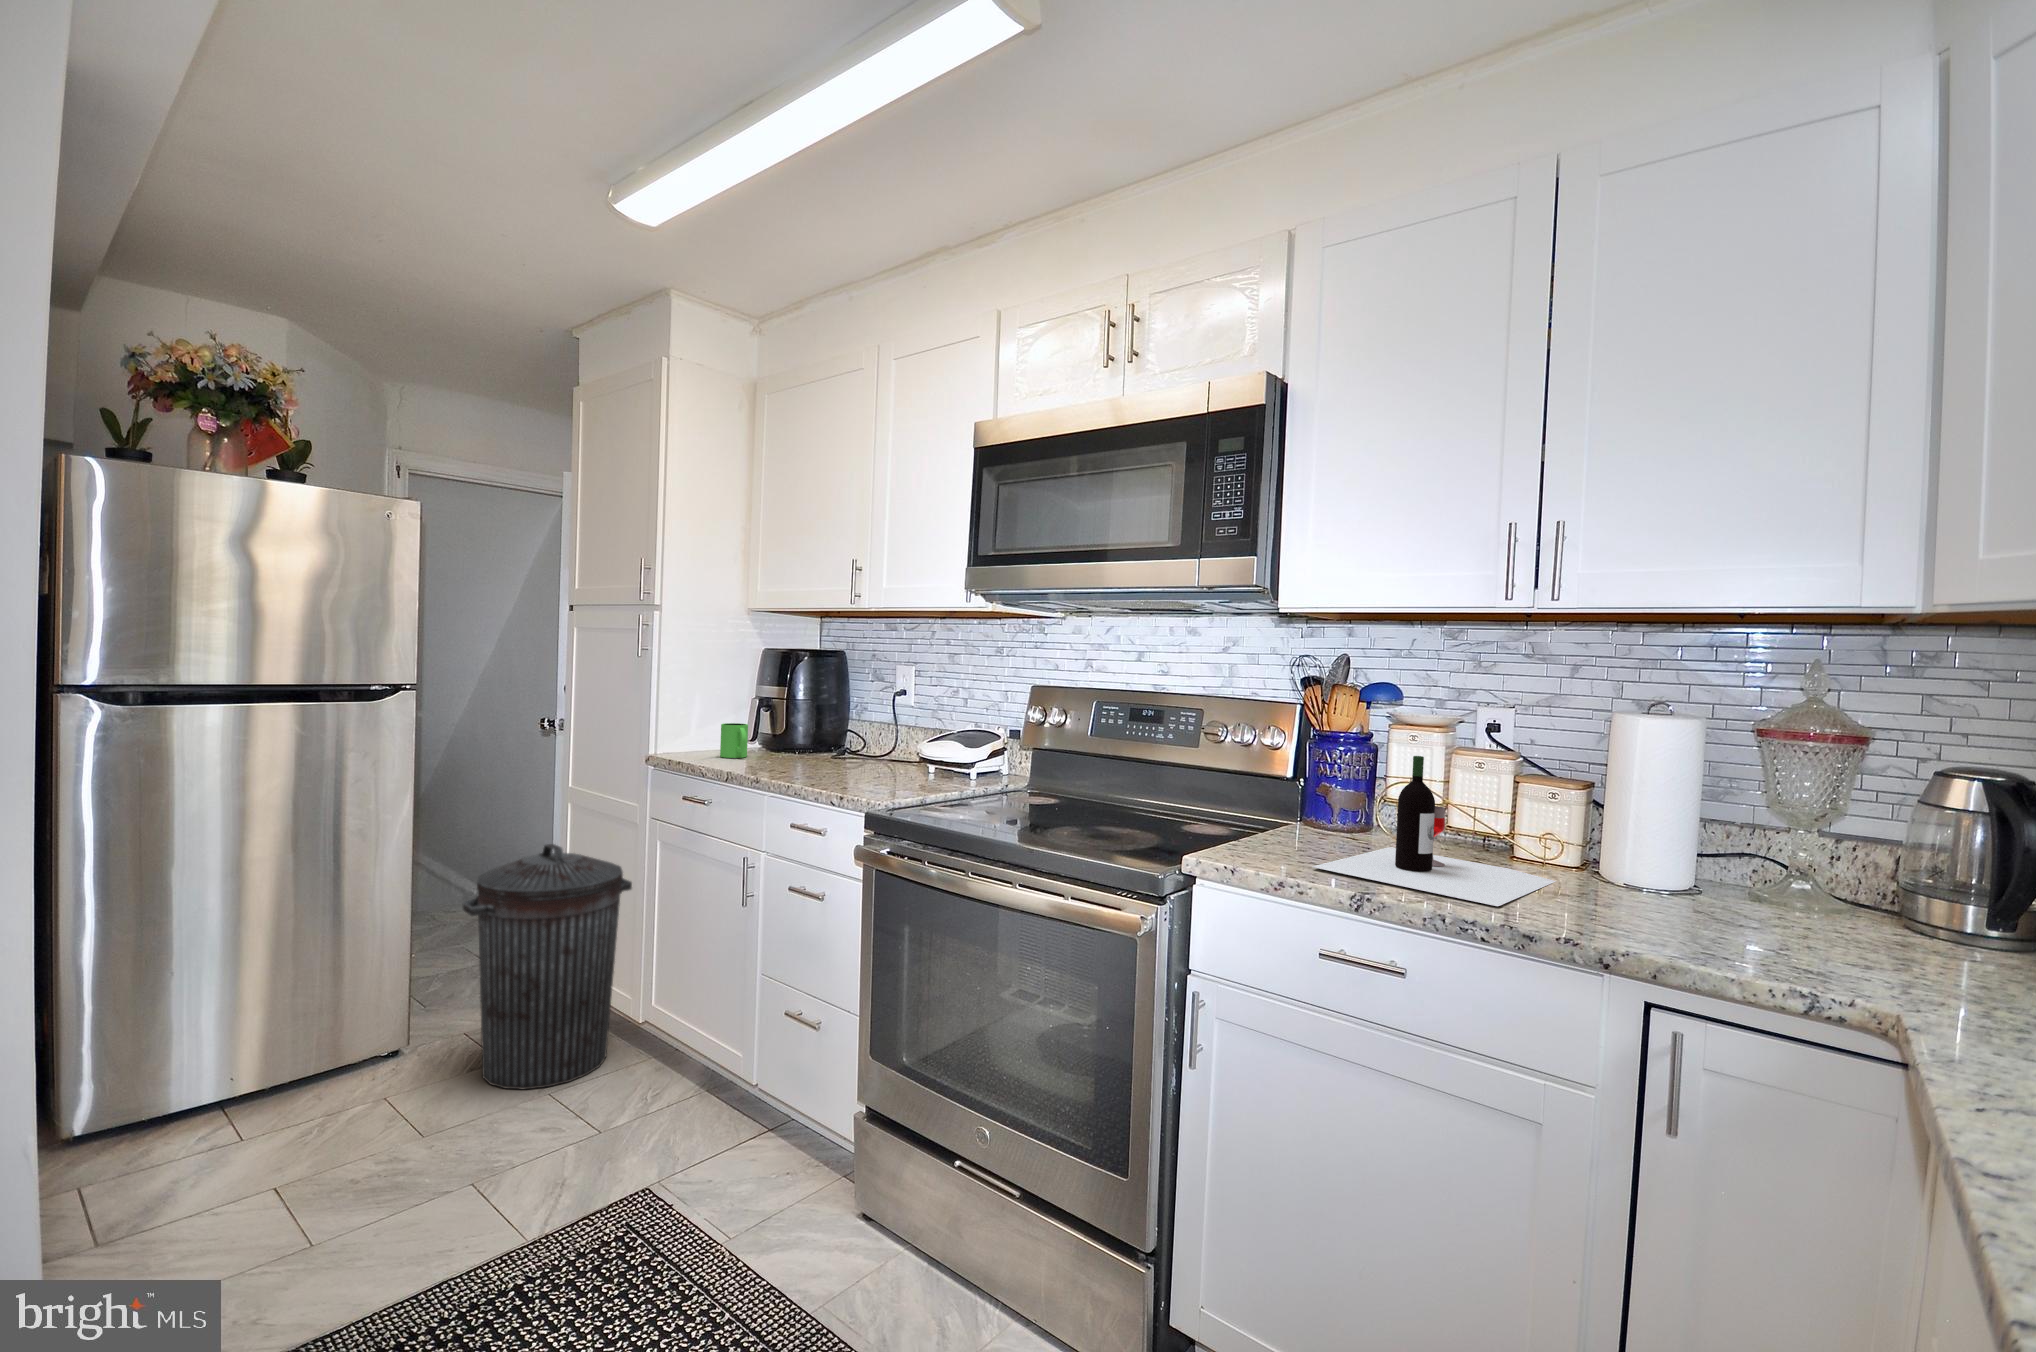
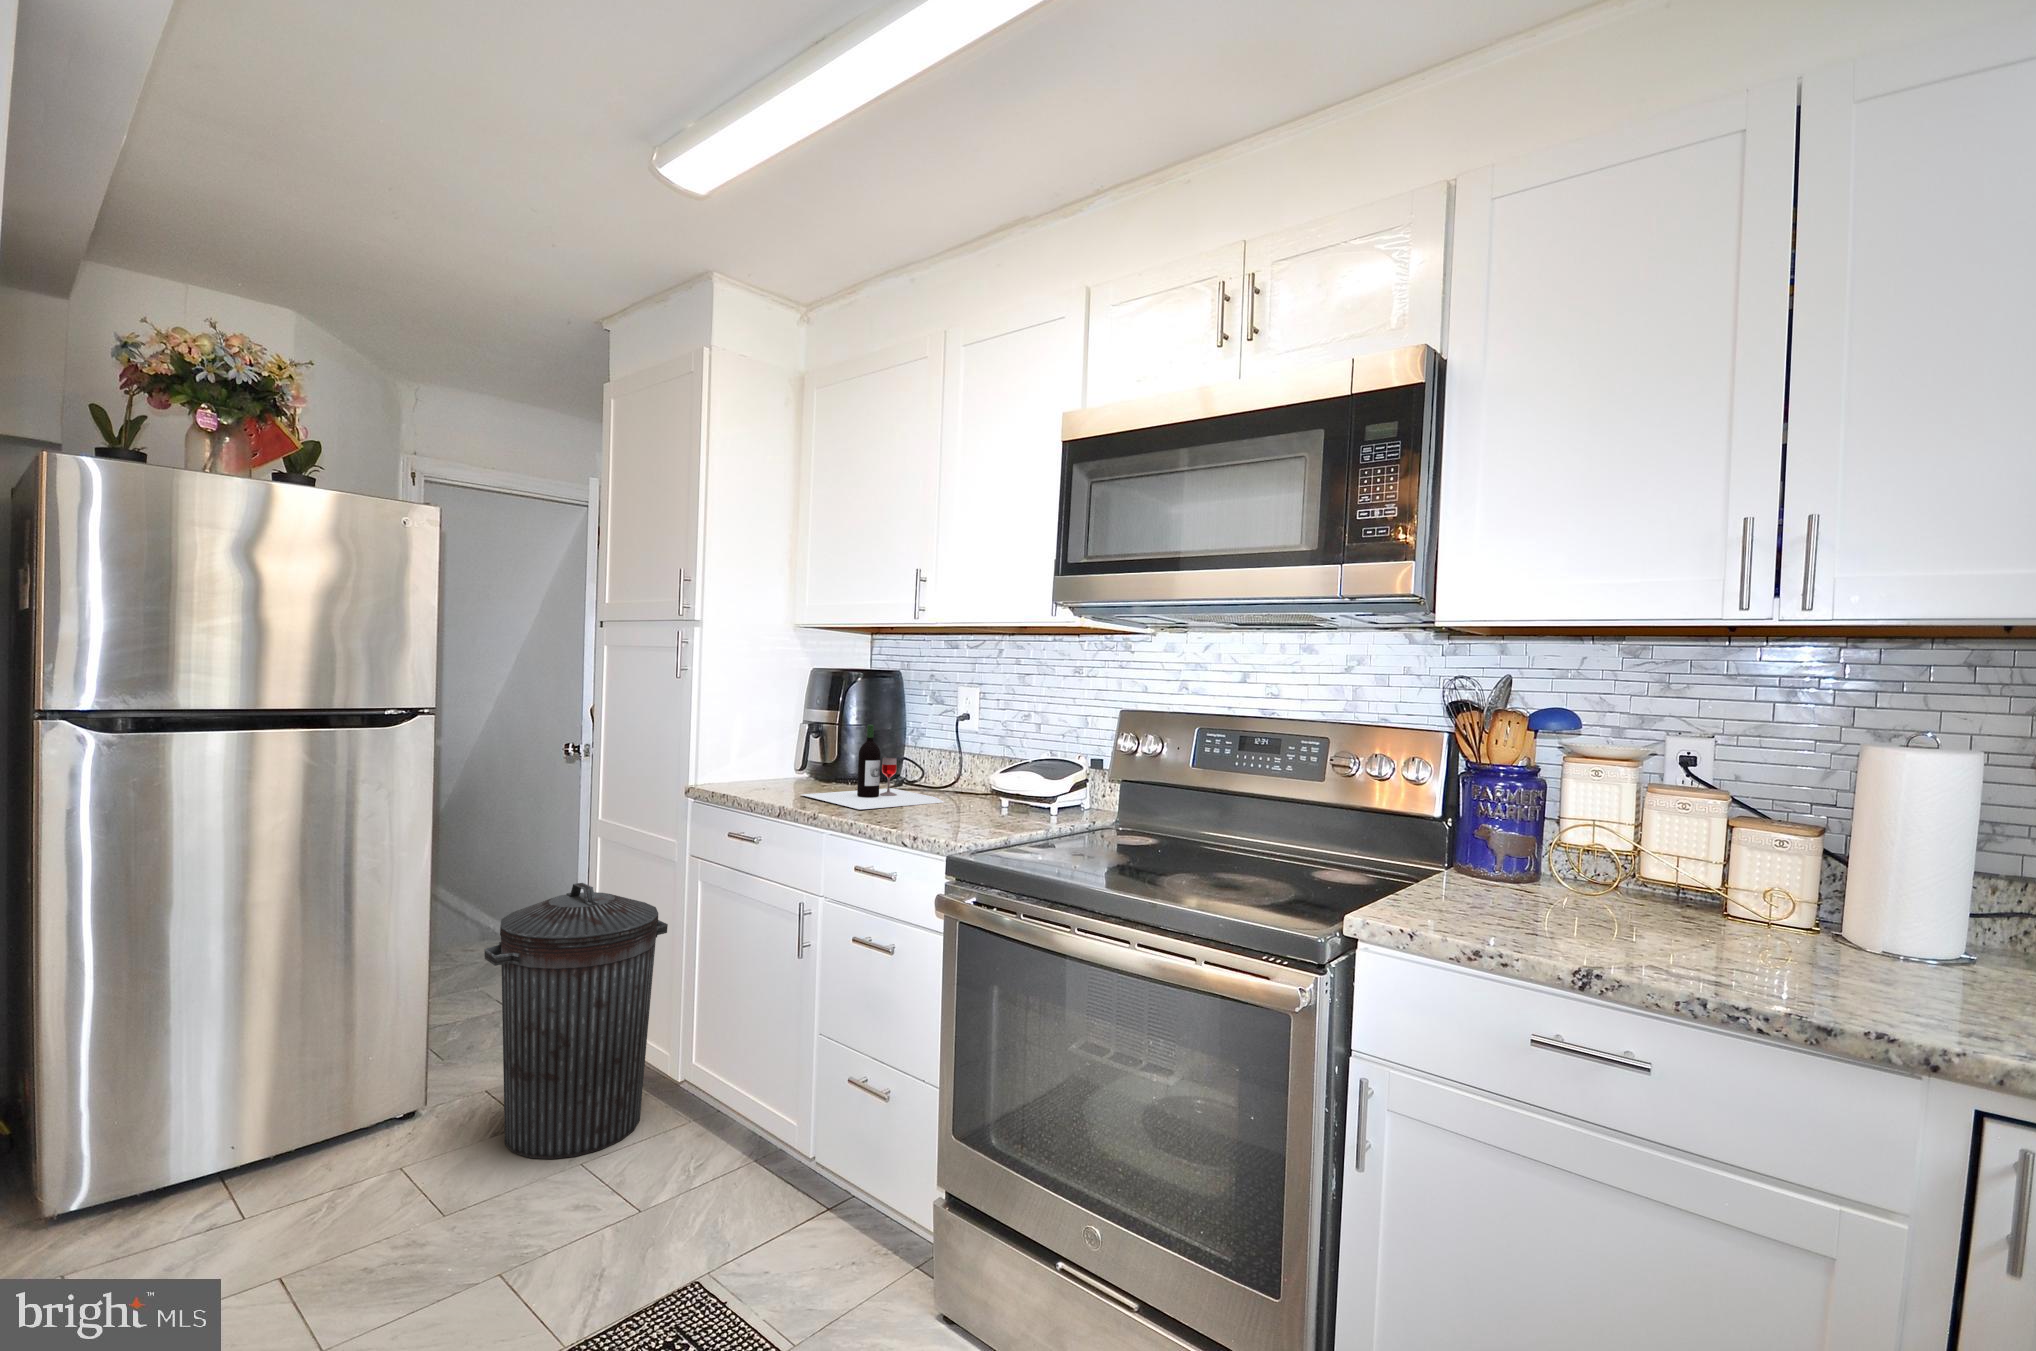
mug: present [720,723,748,758] -> none [763,748,794,787]
wine bottle: present [1313,756,1556,906] -> present [801,725,944,810]

